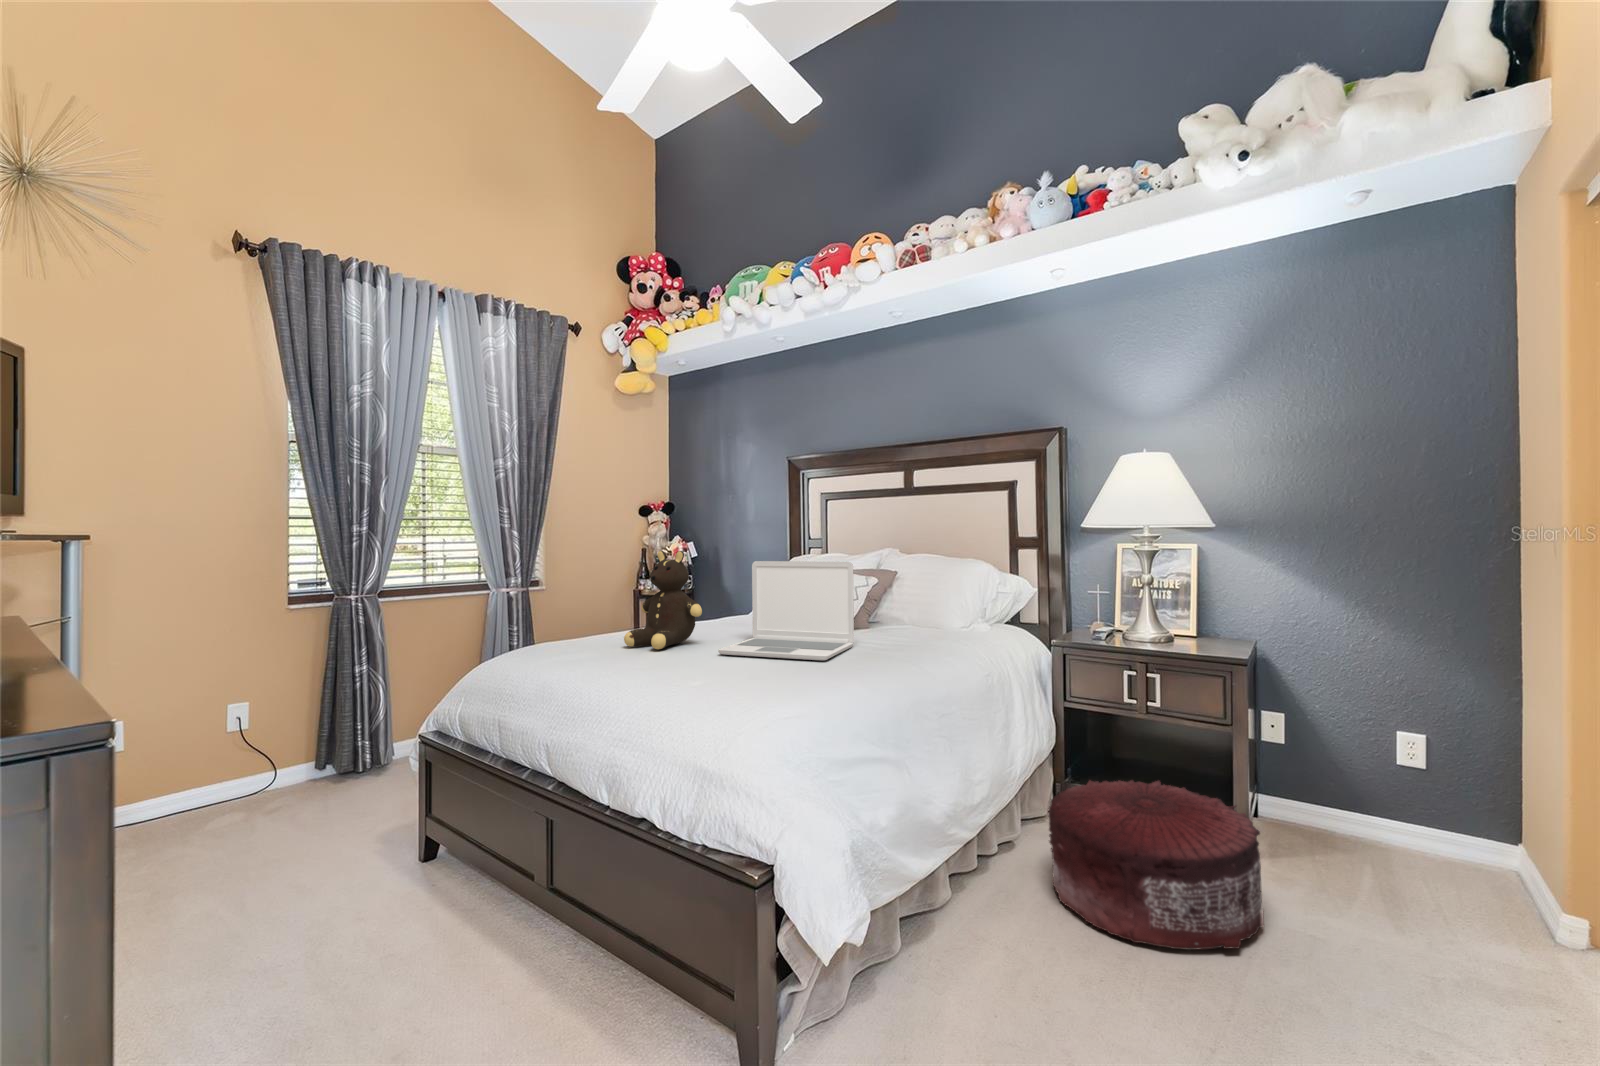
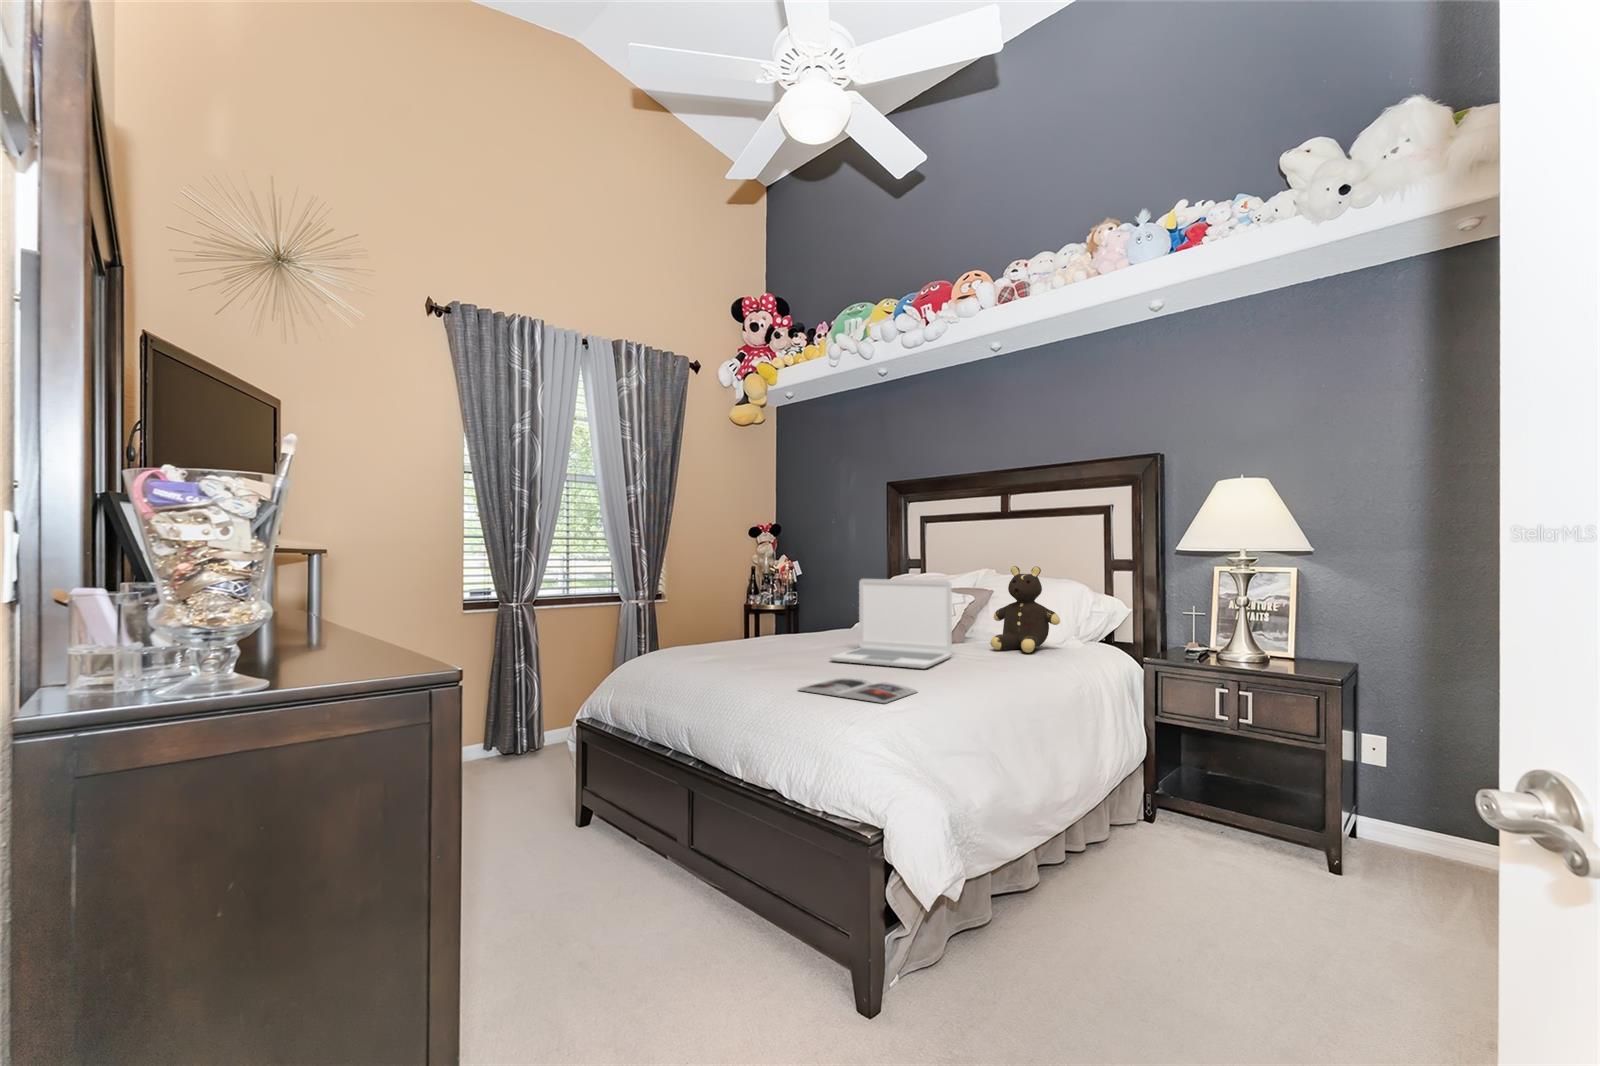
teddy bear: present [624,551,702,649] -> present [991,566,1060,653]
magazine: none [676,676,817,706] -> present [799,678,917,703]
pouf: present [1049,780,1264,950] -> none [1135,788,1347,948]

